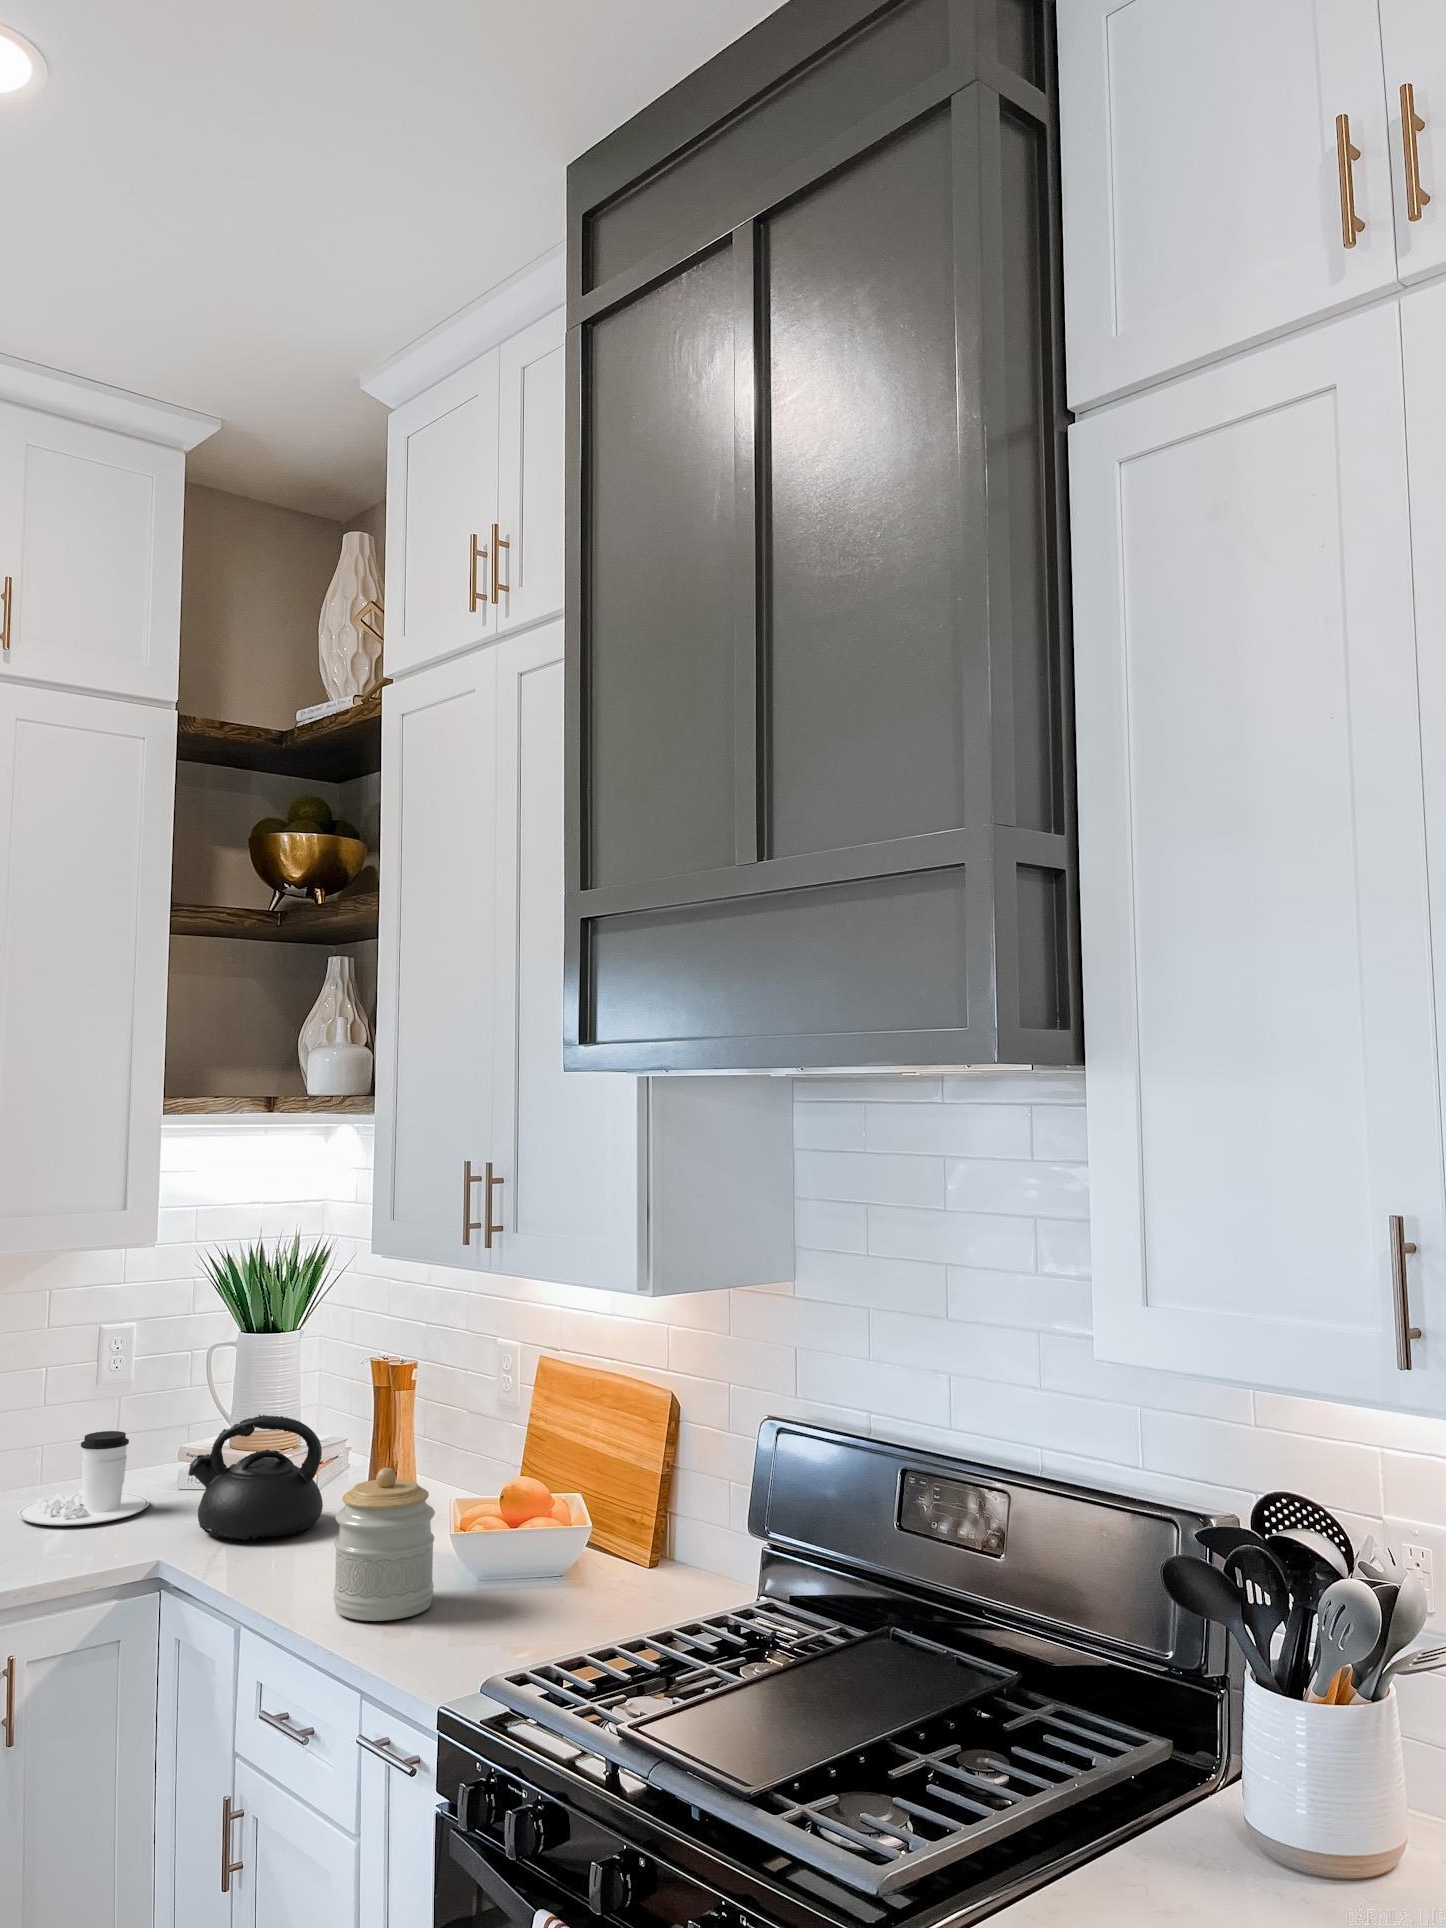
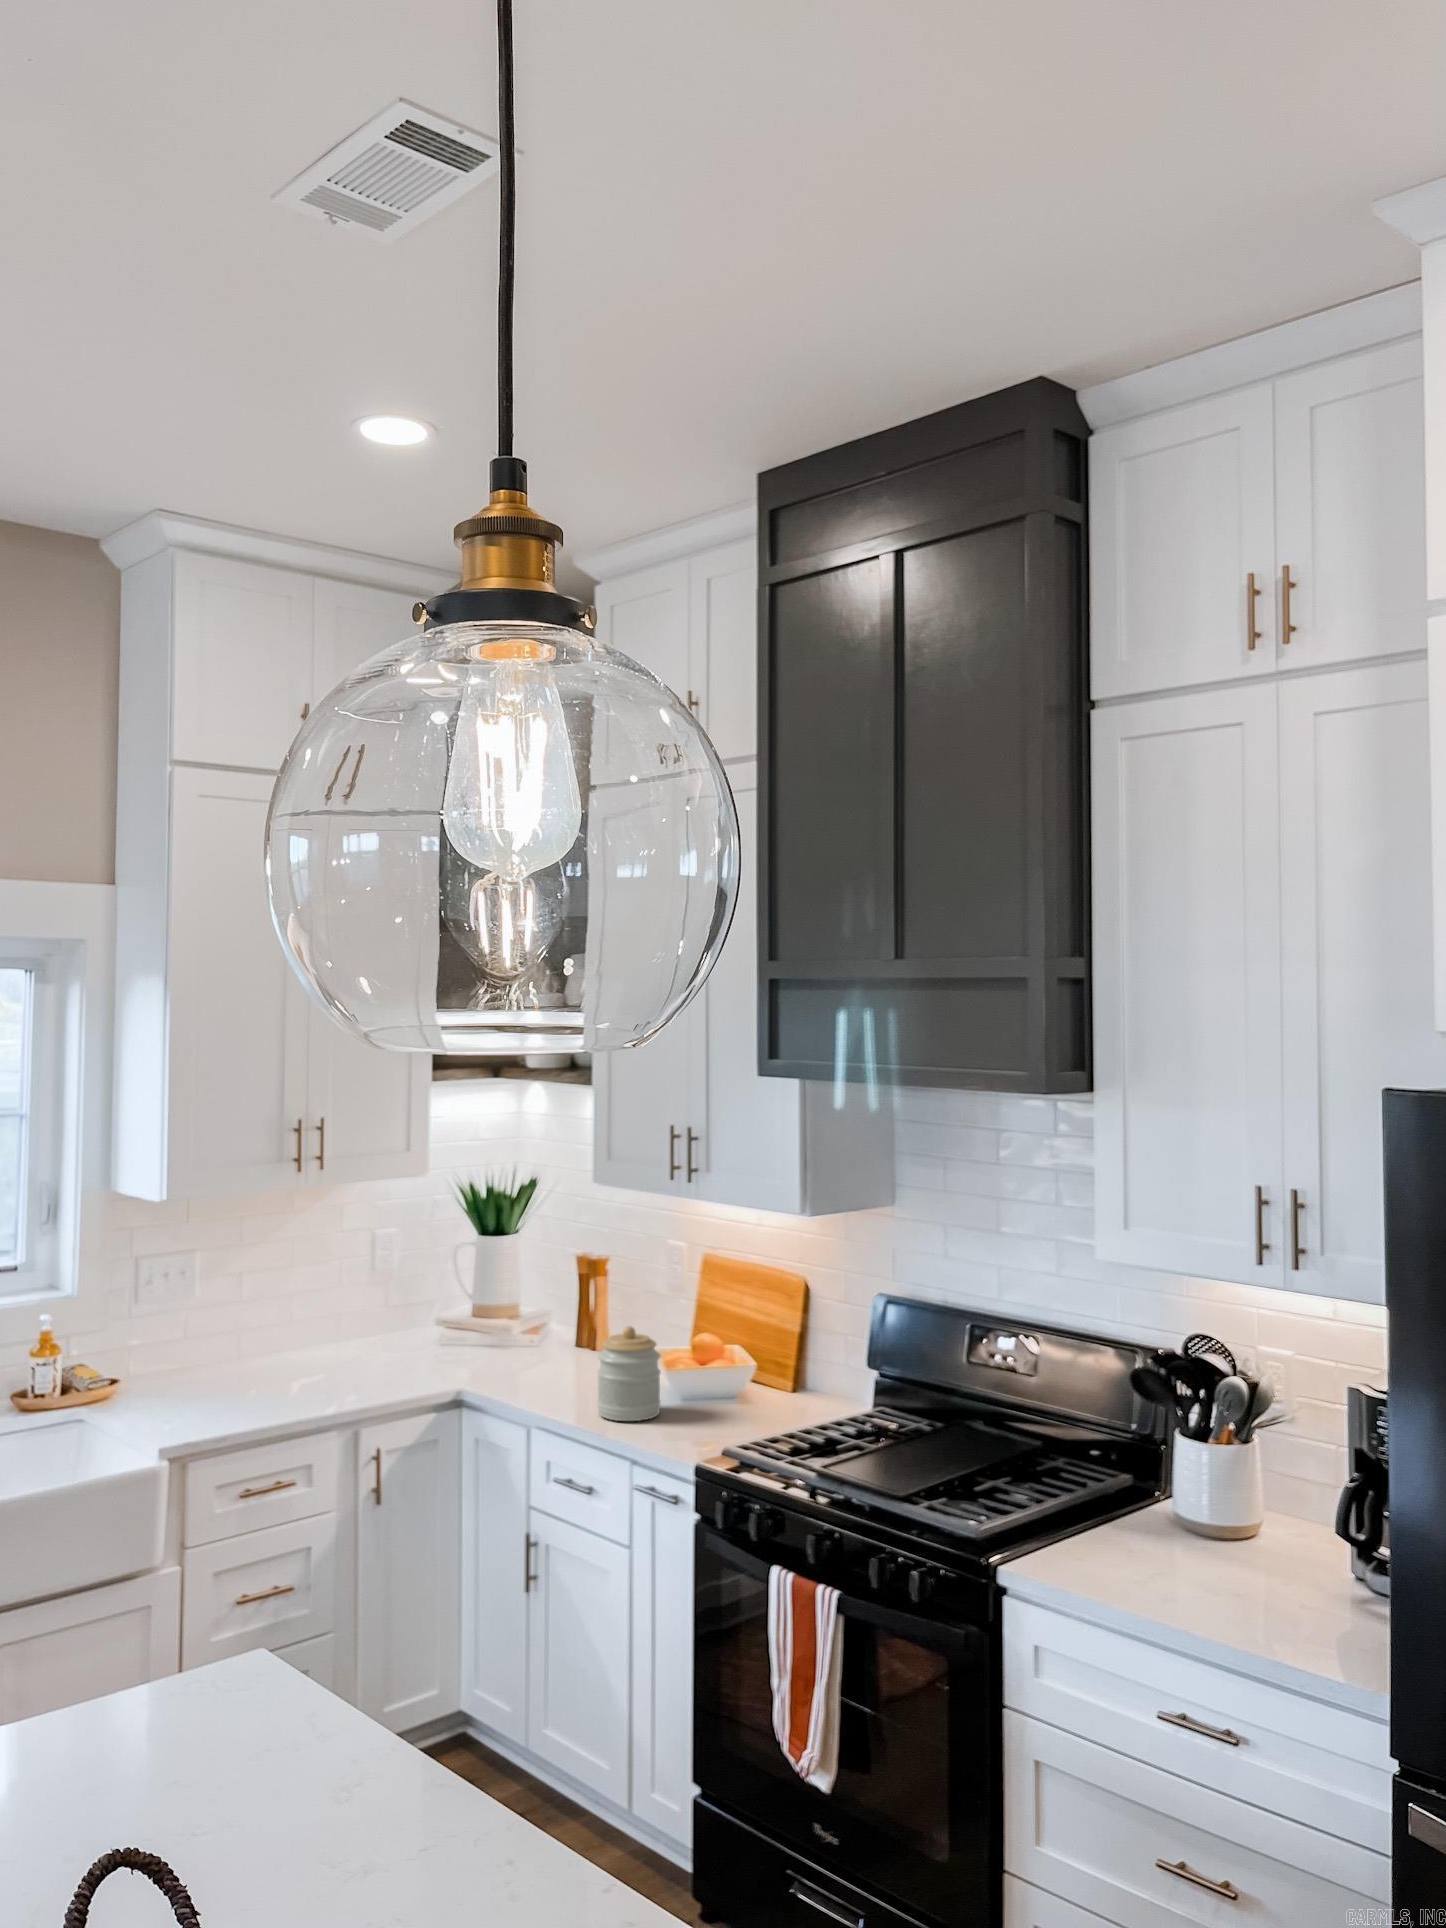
teapot: present [188,1415,323,1540] -> none [468,1292,559,1376]
coffee cup: present [18,1431,149,1526] -> none [346,1304,432,1367]

